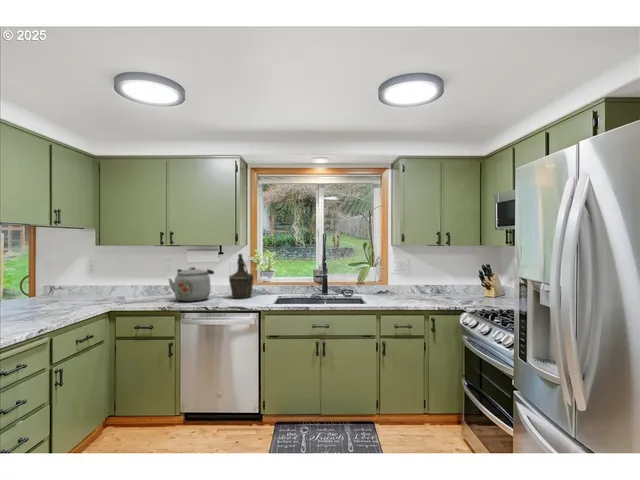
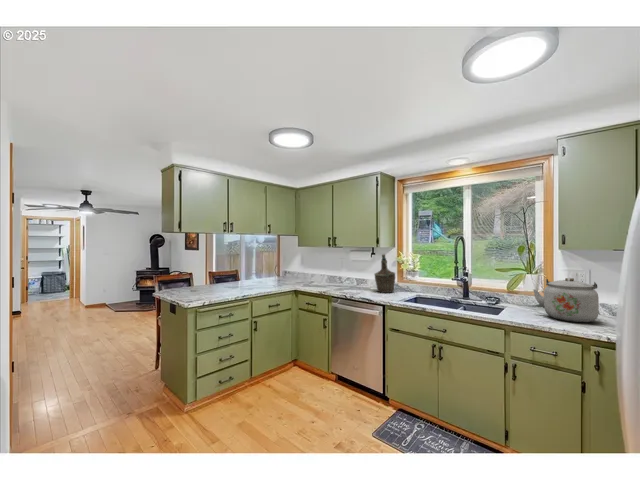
kettle: present [169,267,214,302] -> present [533,278,599,322]

